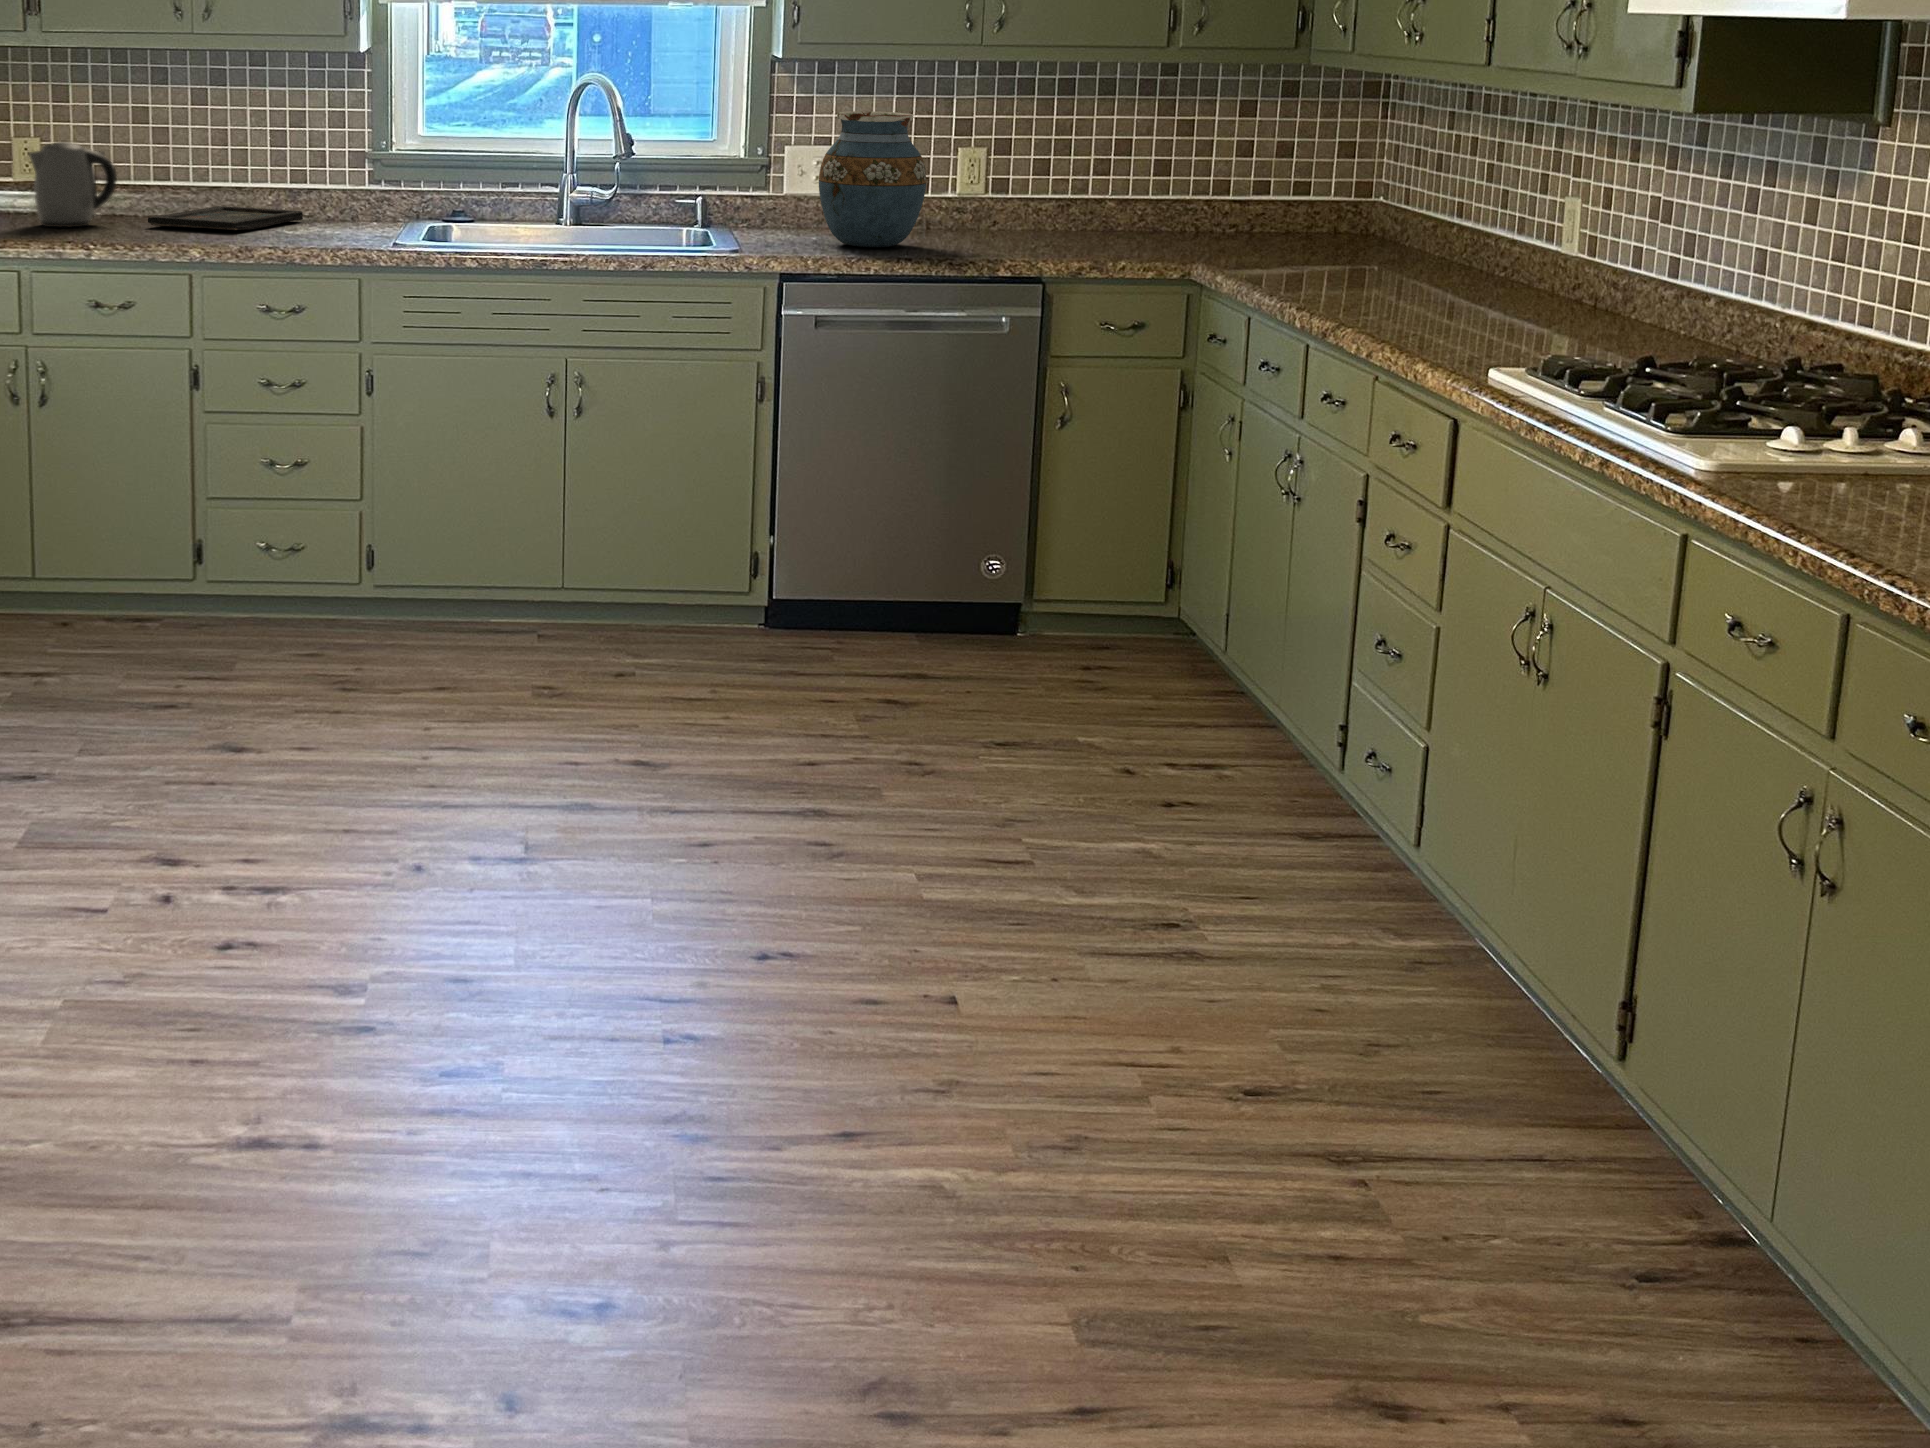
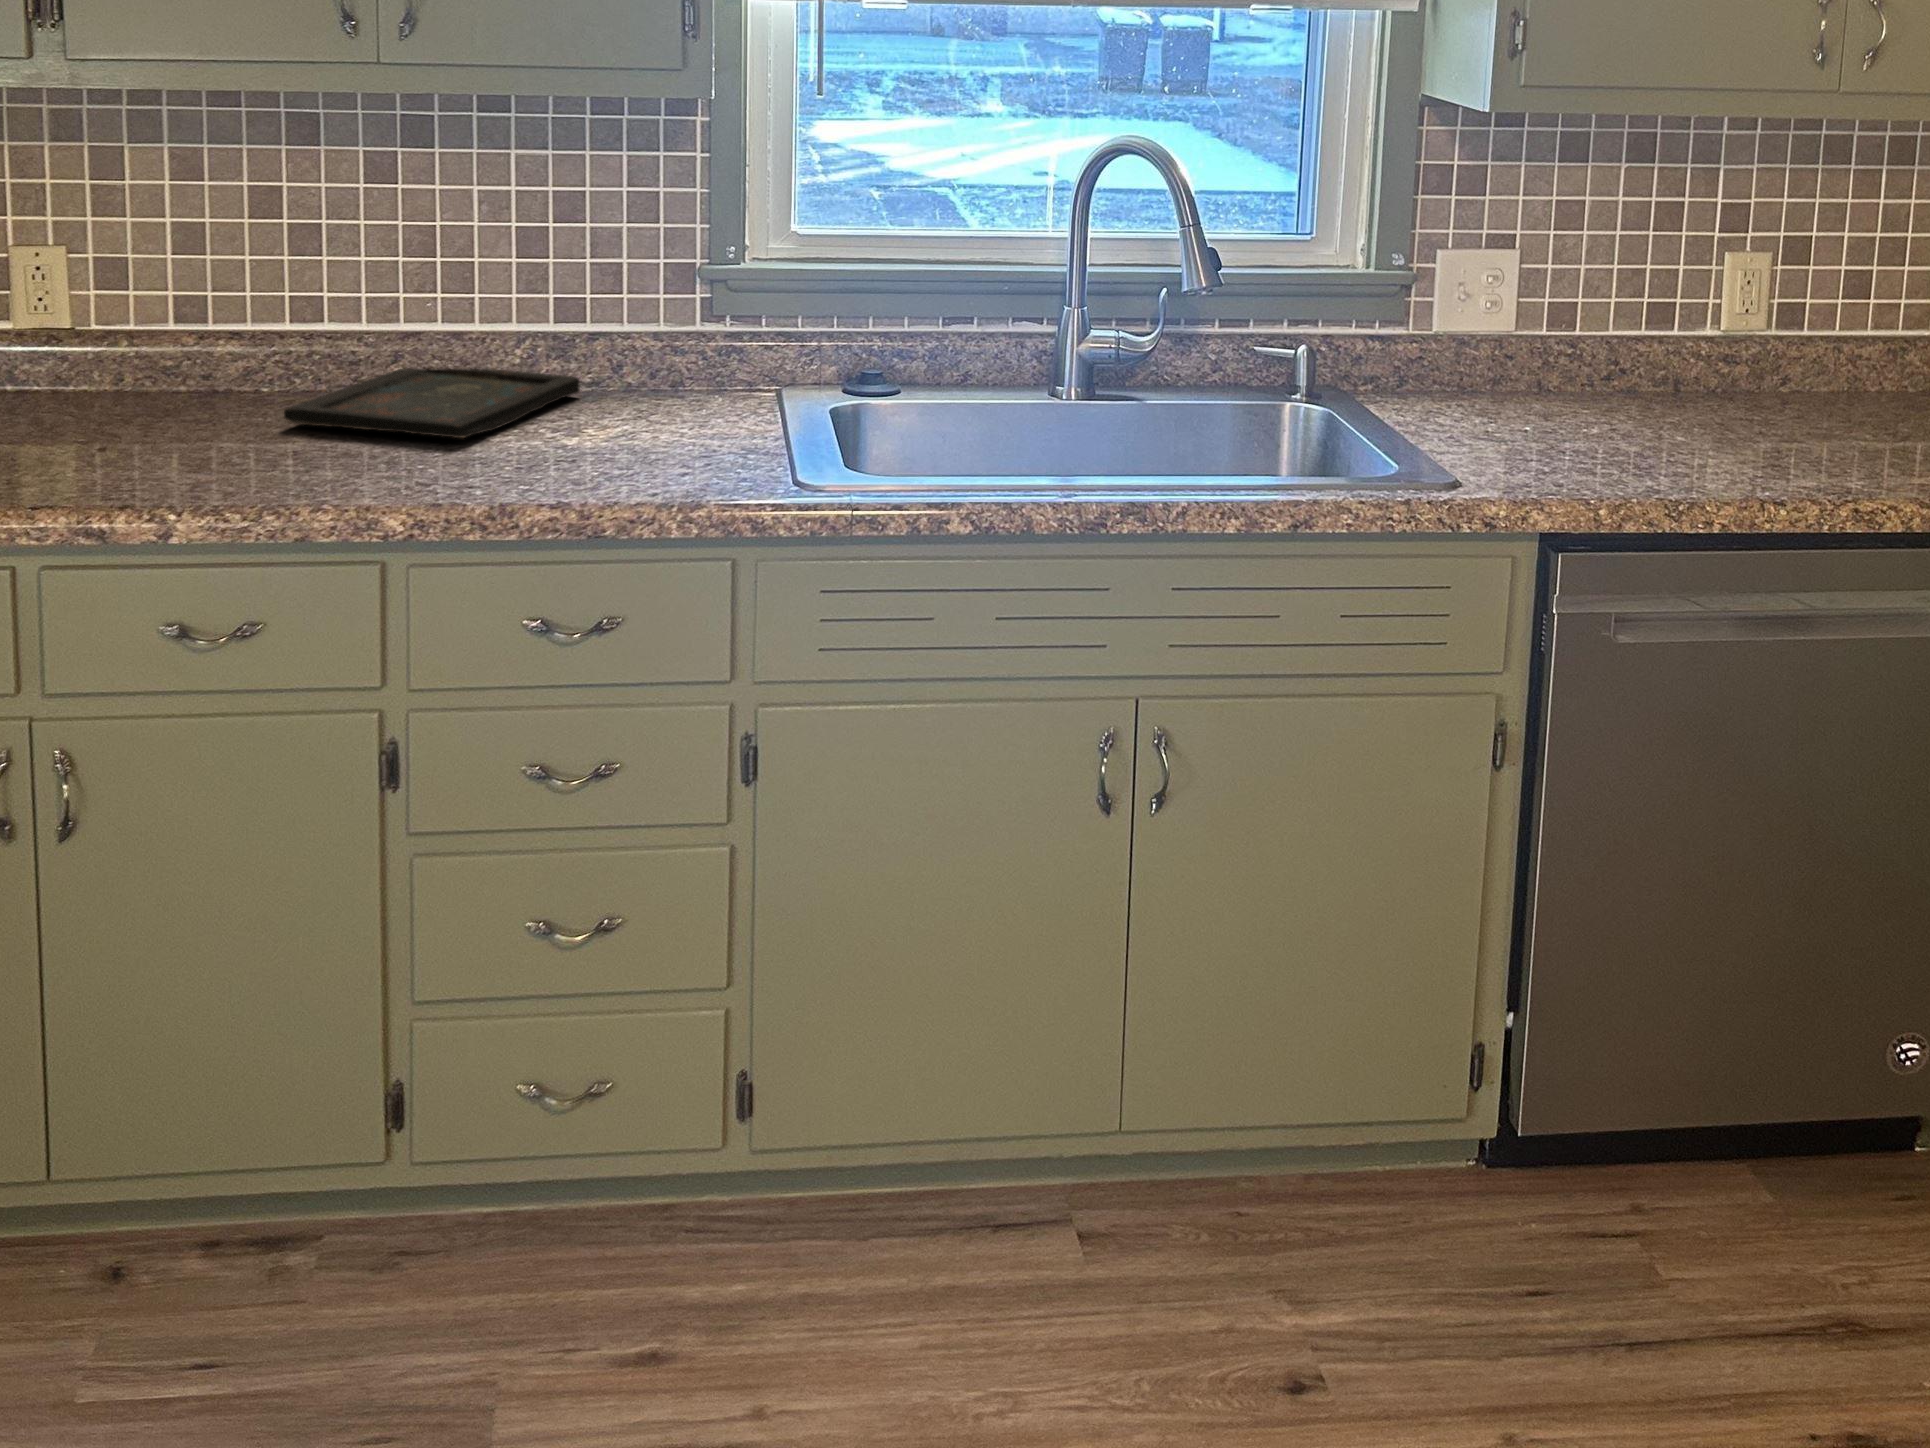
vase: present [819,111,926,247] -> none [1559,206,1762,460]
kettle: present [29,142,117,228] -> none [37,264,220,434]

